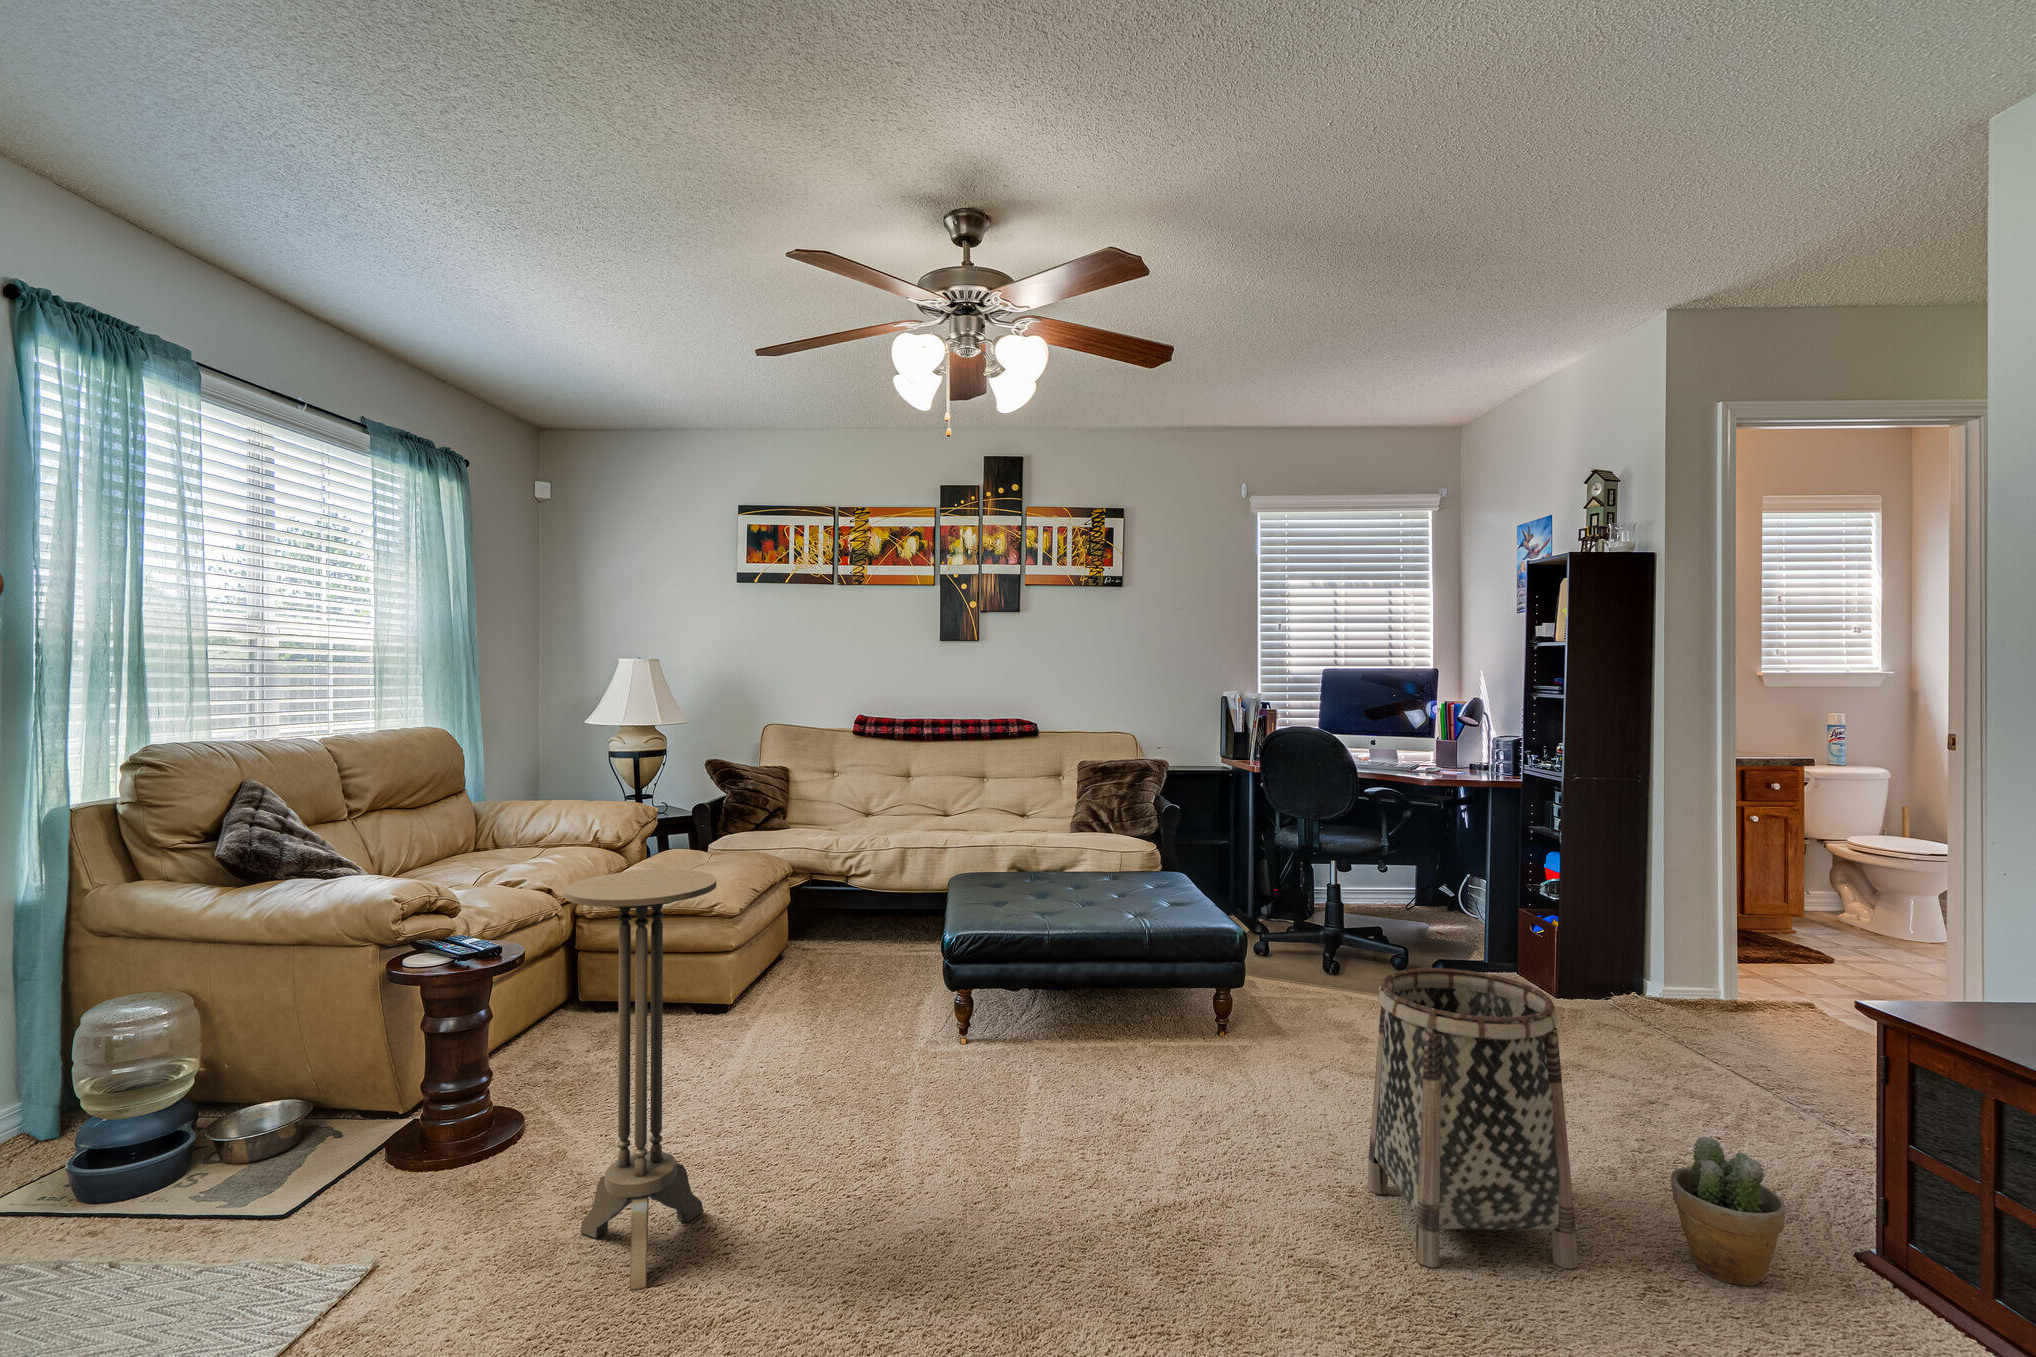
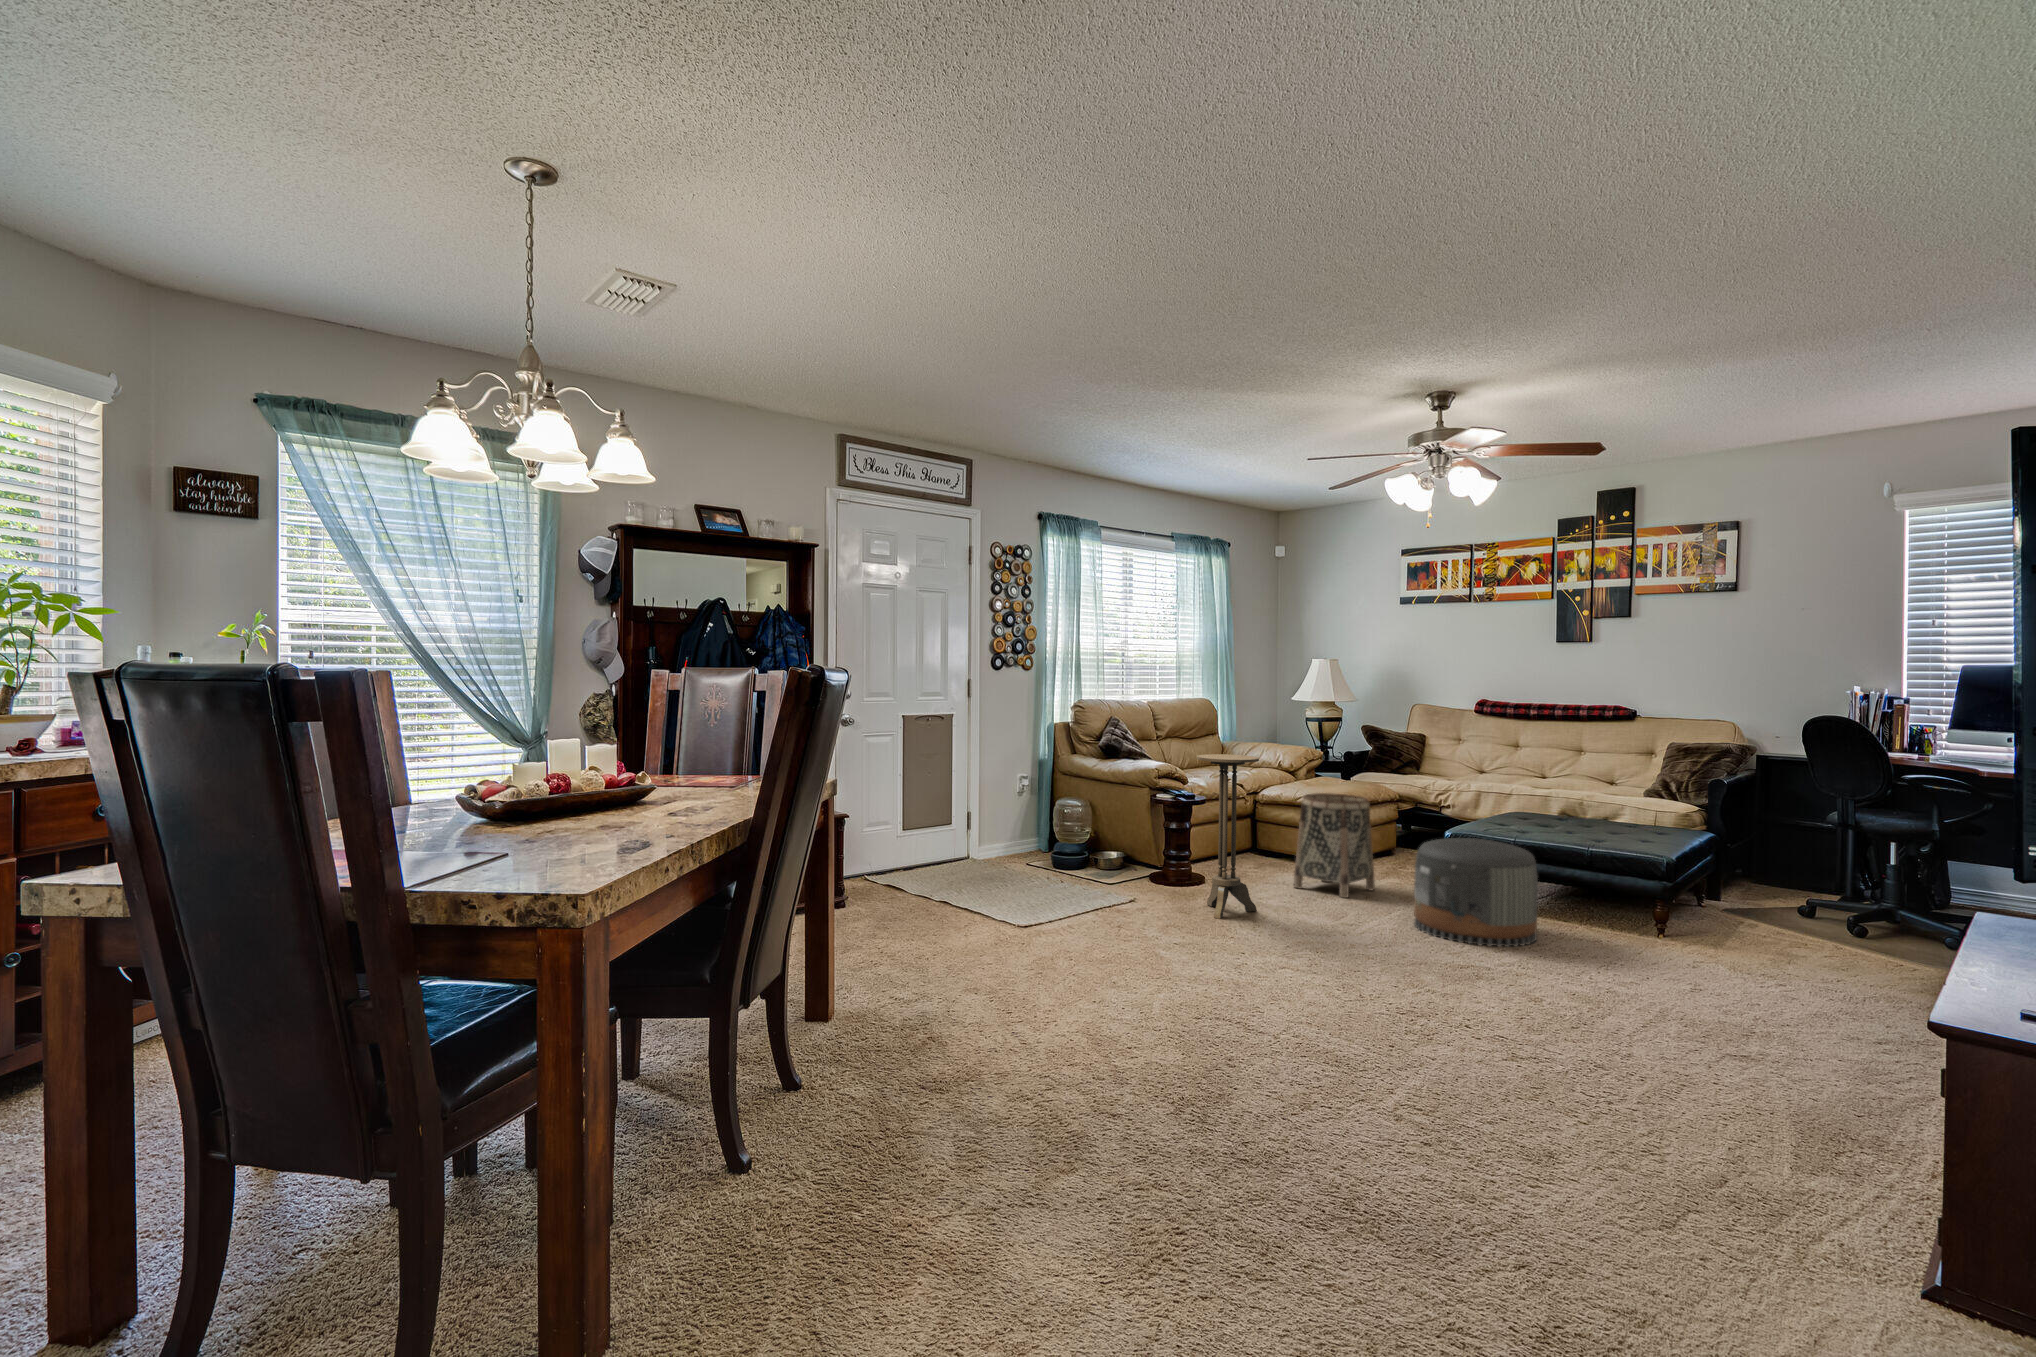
pouf: none [975,952,1160,1161] -> present [1414,838,1538,947]
basket: present [1368,968,1578,1269] -> present [1294,793,1375,898]
potted plant: present [1670,1137,1786,1286] -> none [1768,972,1848,1062]

